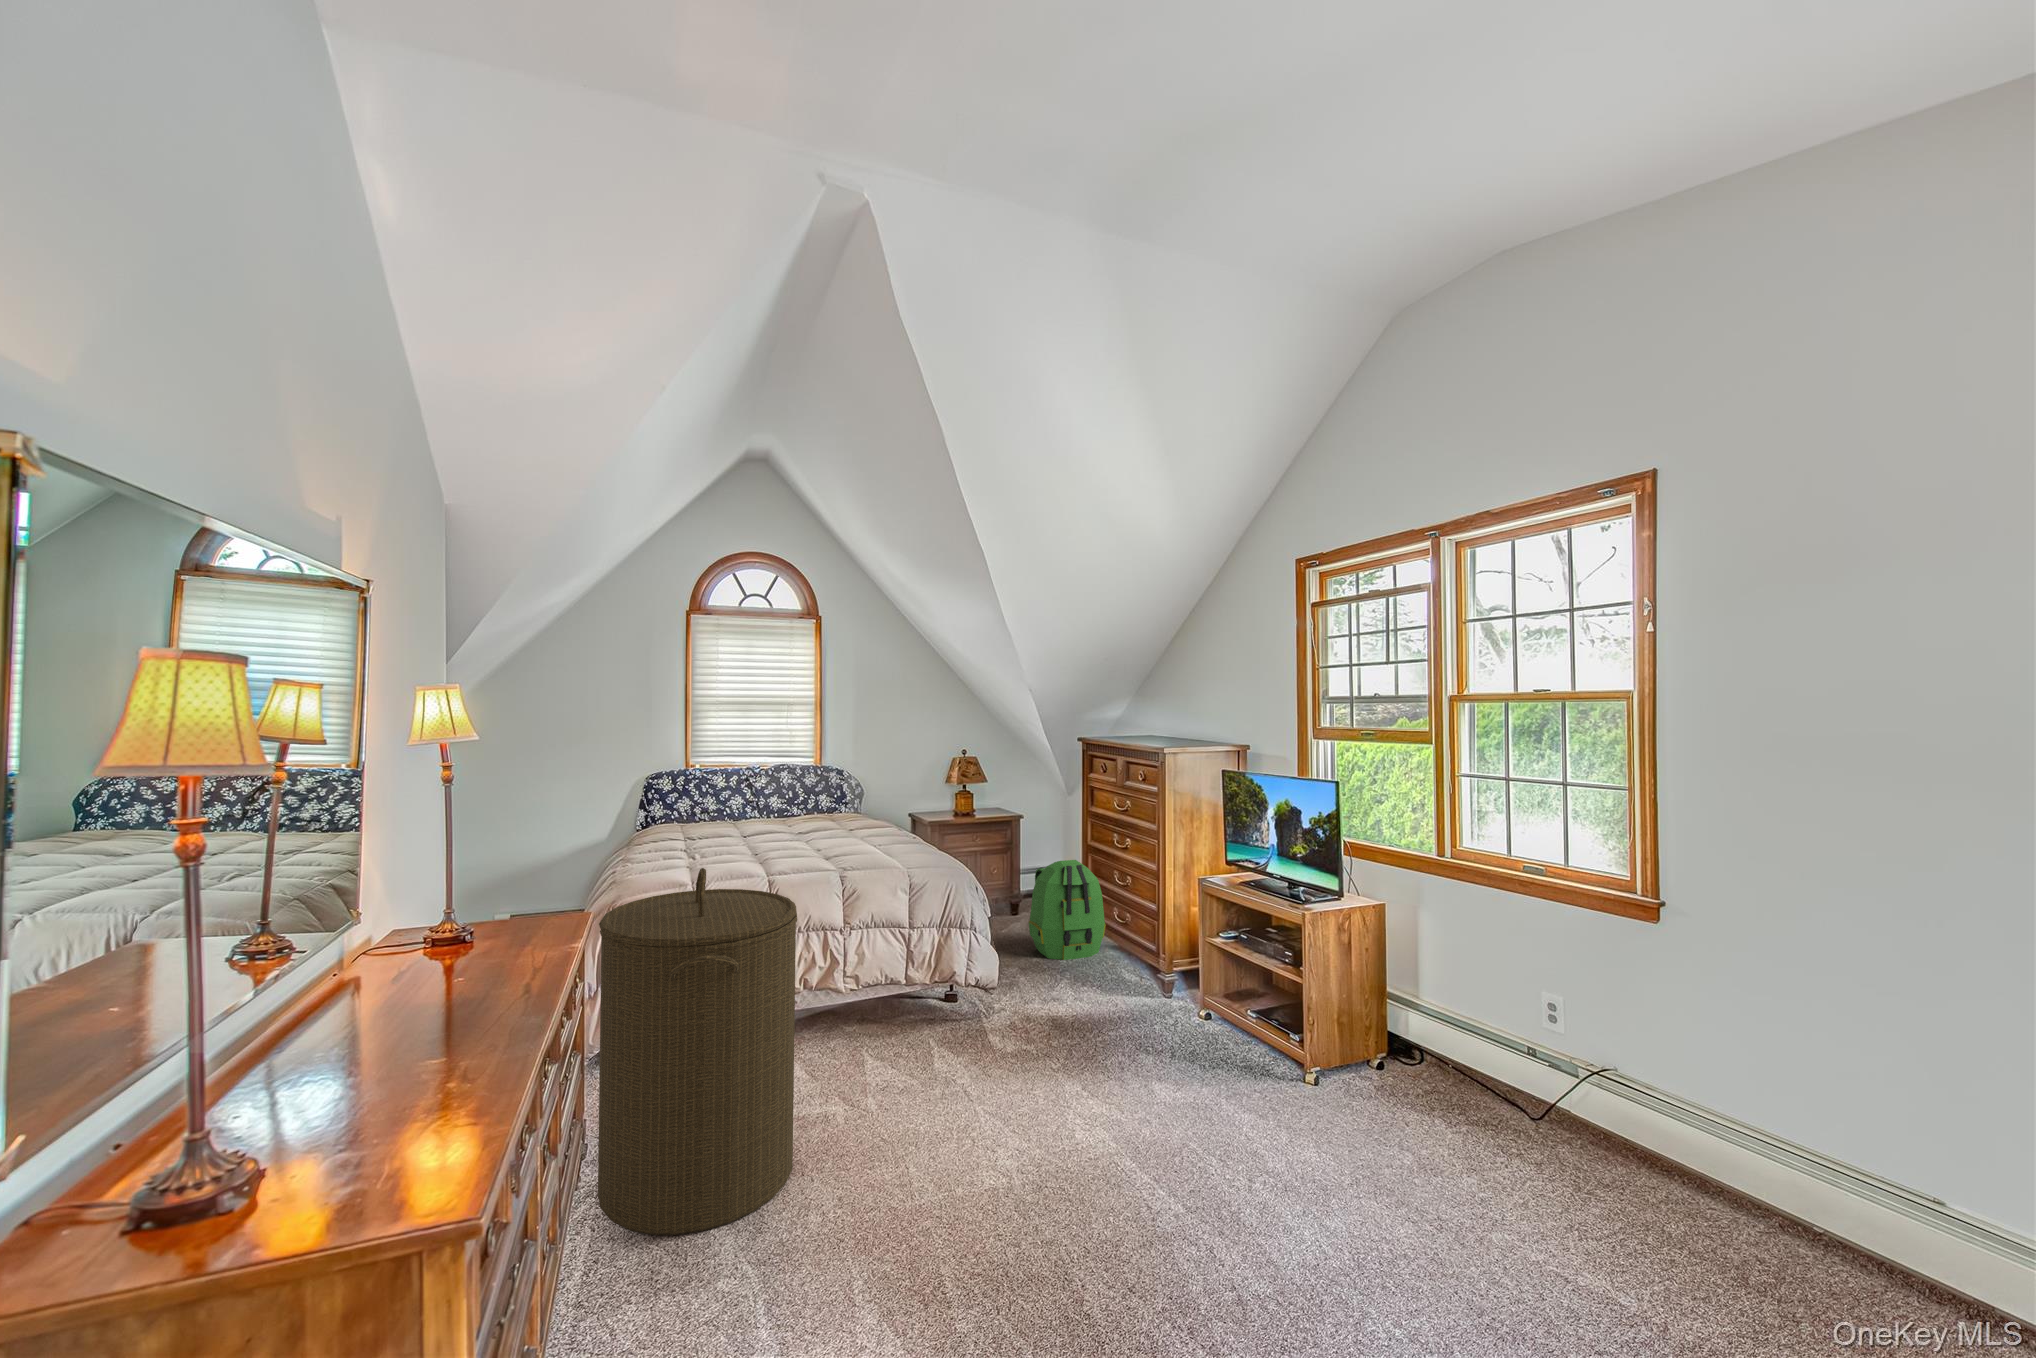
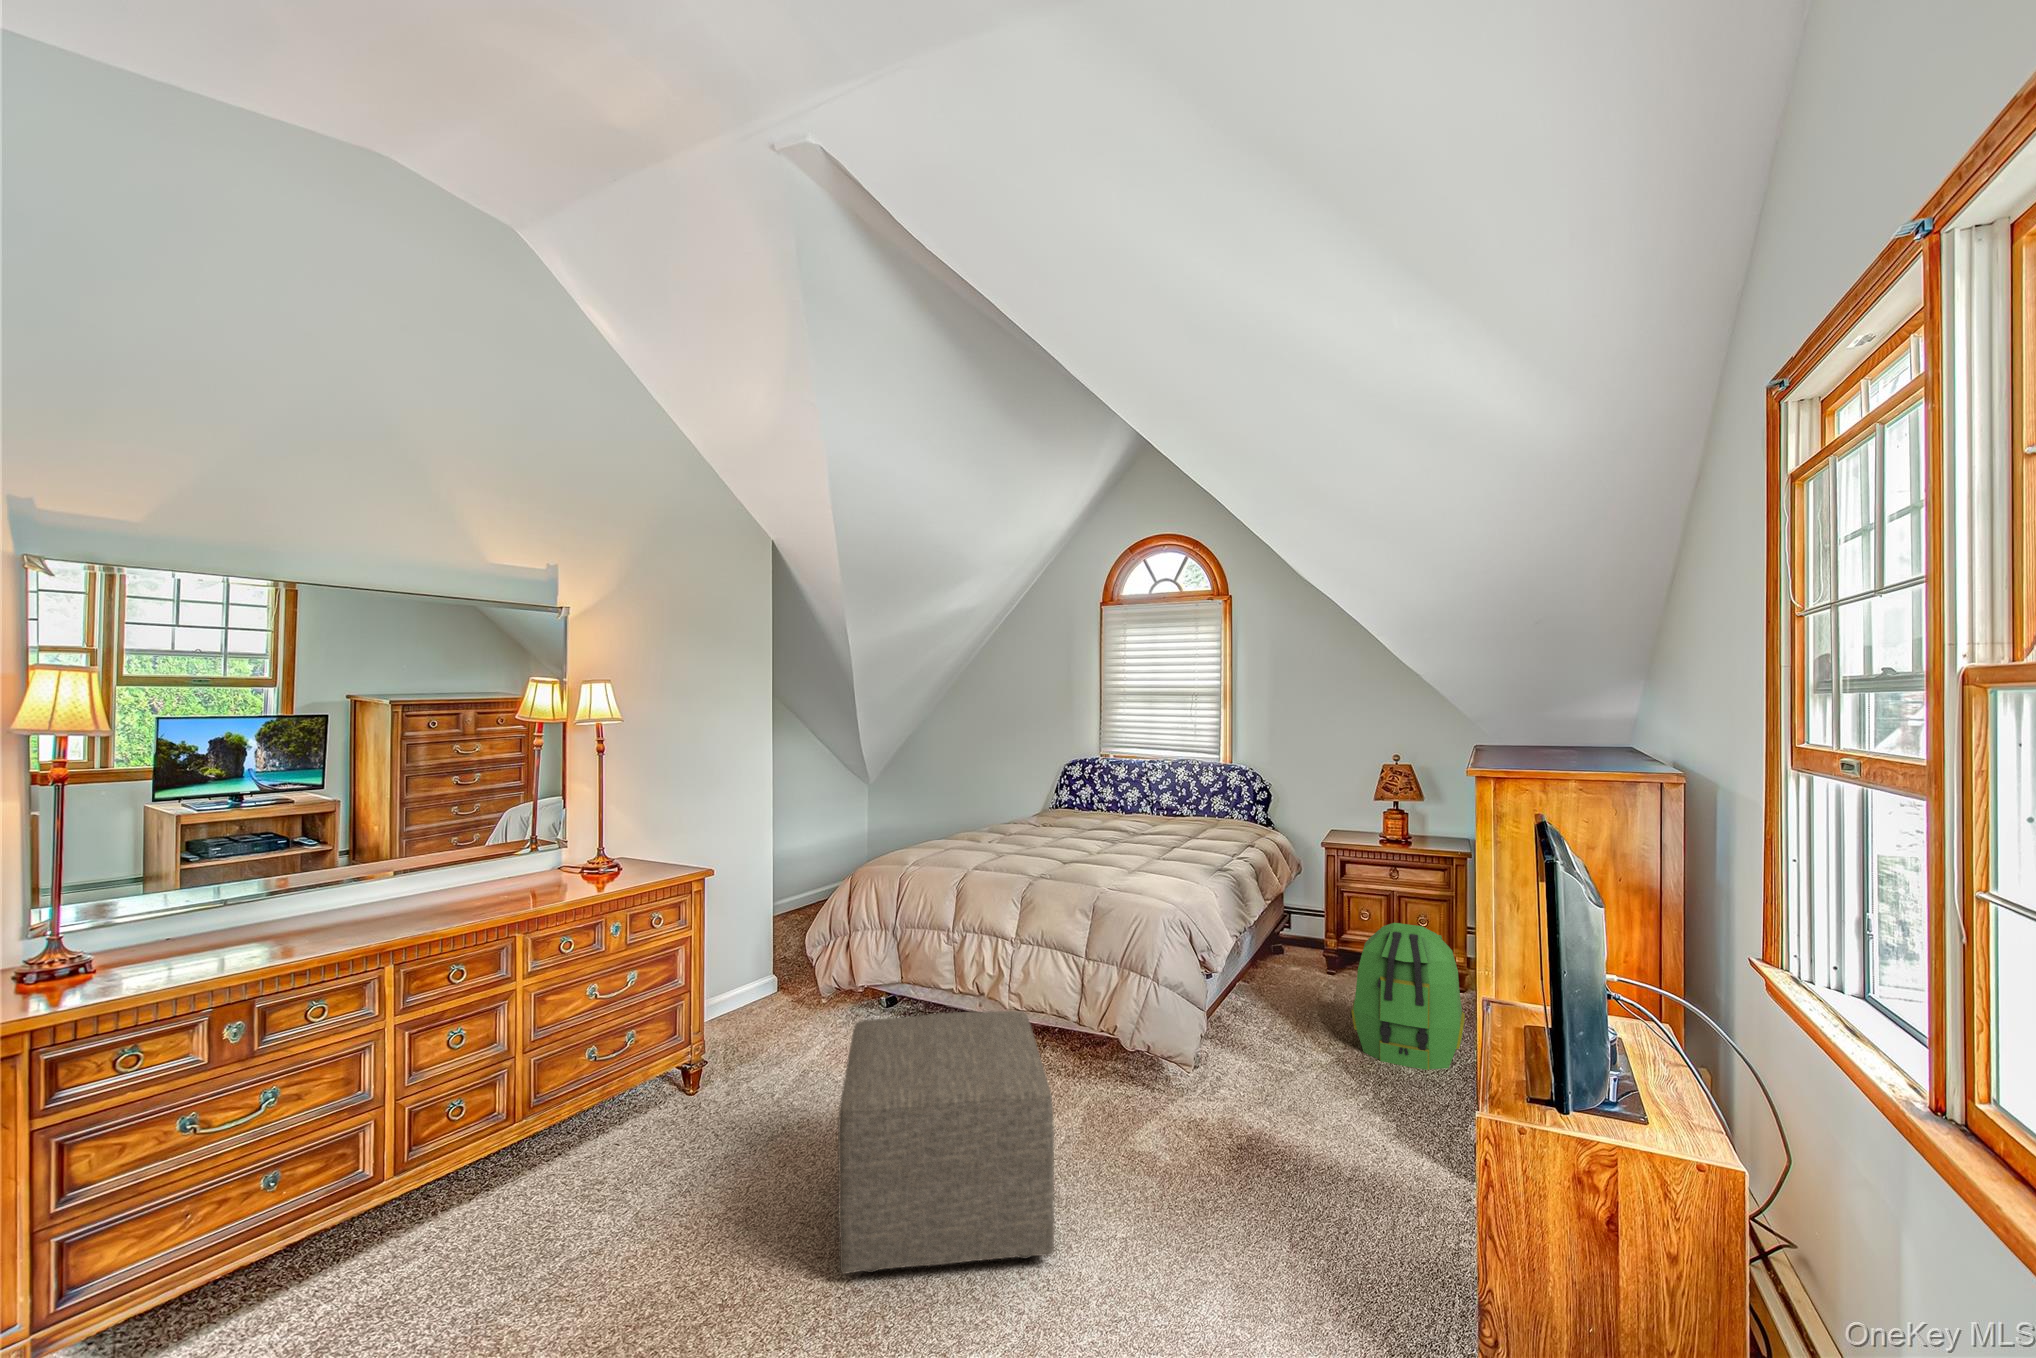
laundry hamper: present [598,868,797,1235] -> none [626,848,808,1167]
ottoman: none [889,960,1114,1187] -> present [838,1011,1054,1274]

